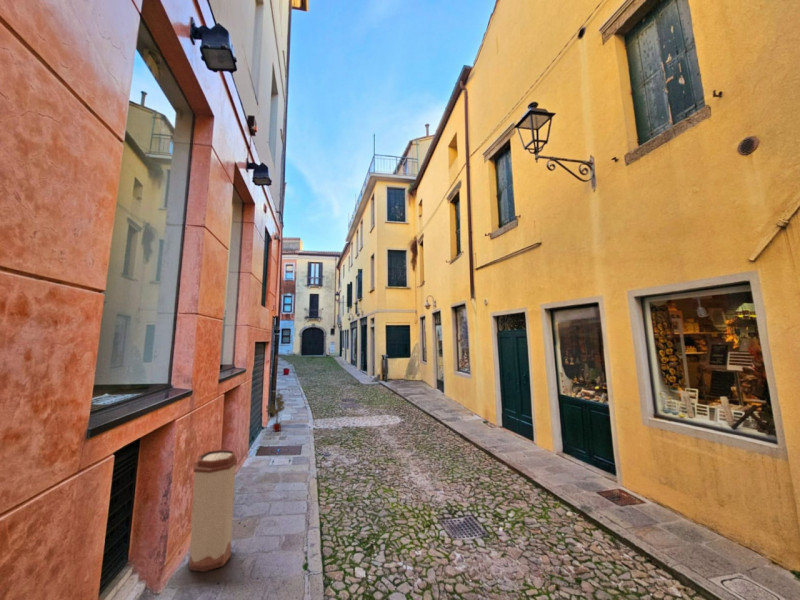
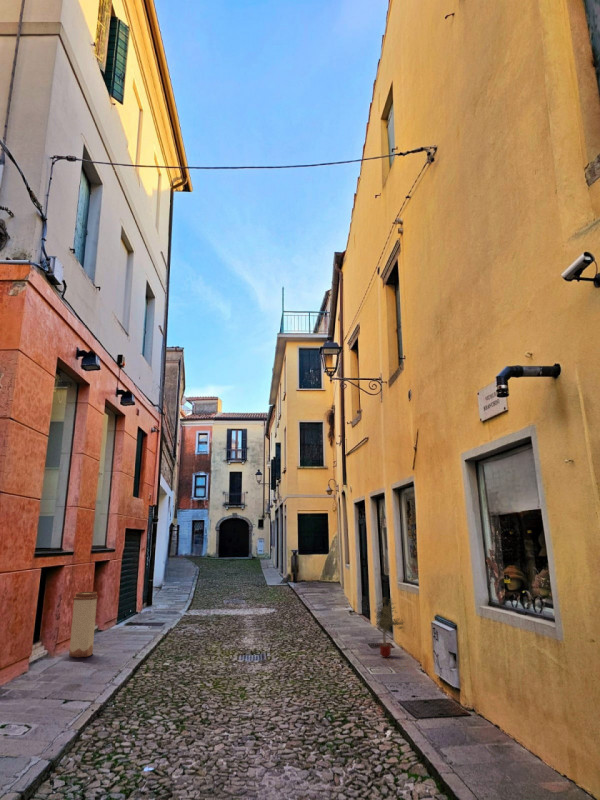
potted tree: present [266,393,285,431] -> present [376,599,403,658]

